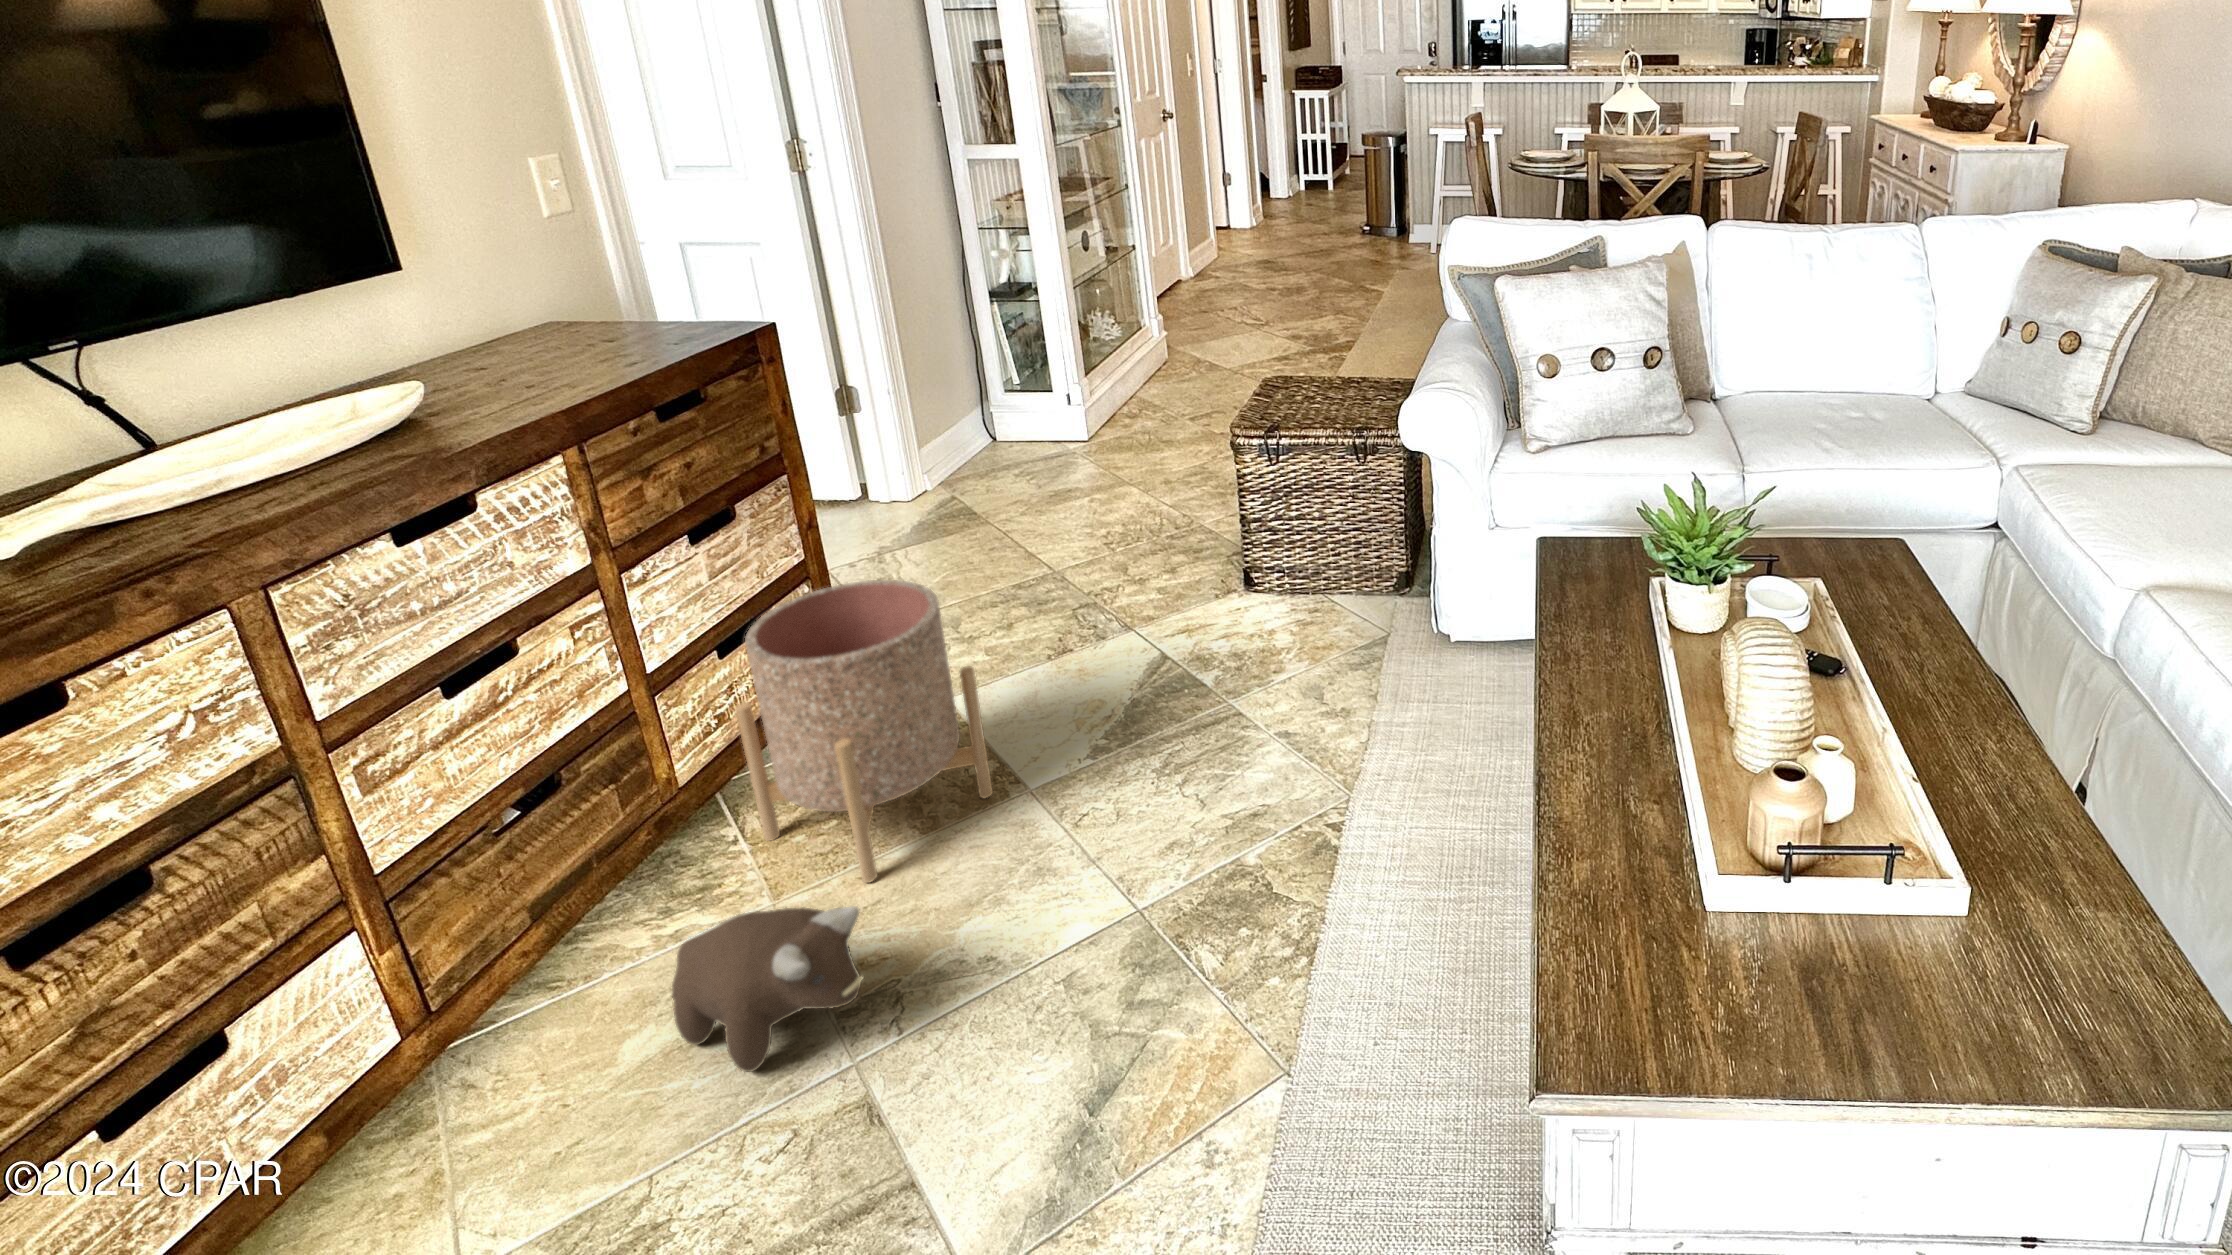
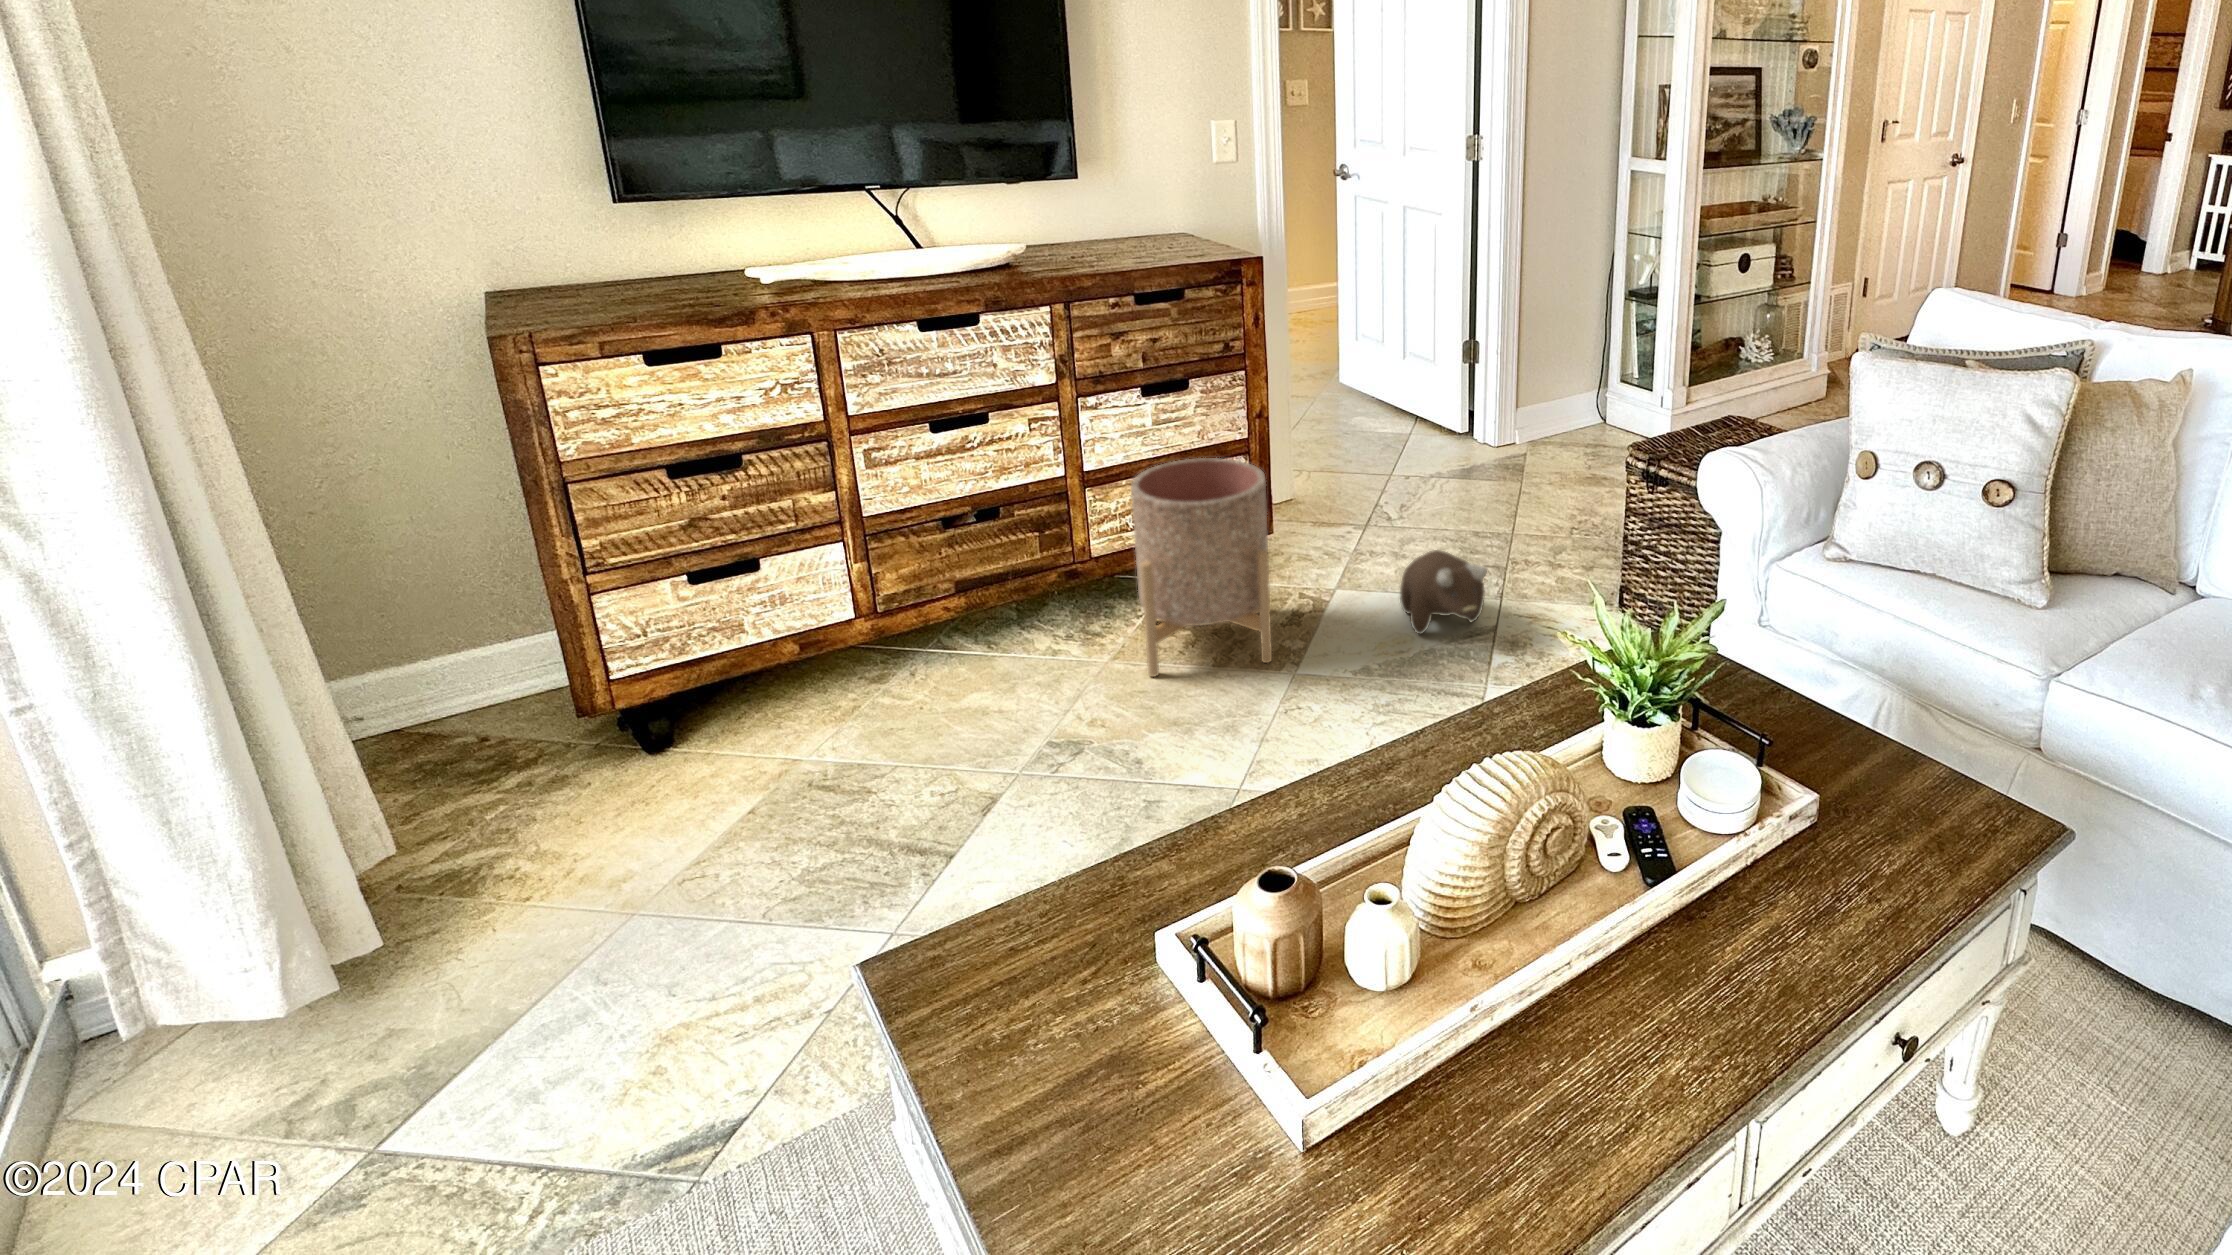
plush toy: present [672,906,863,1072] -> present [1400,550,1487,634]

